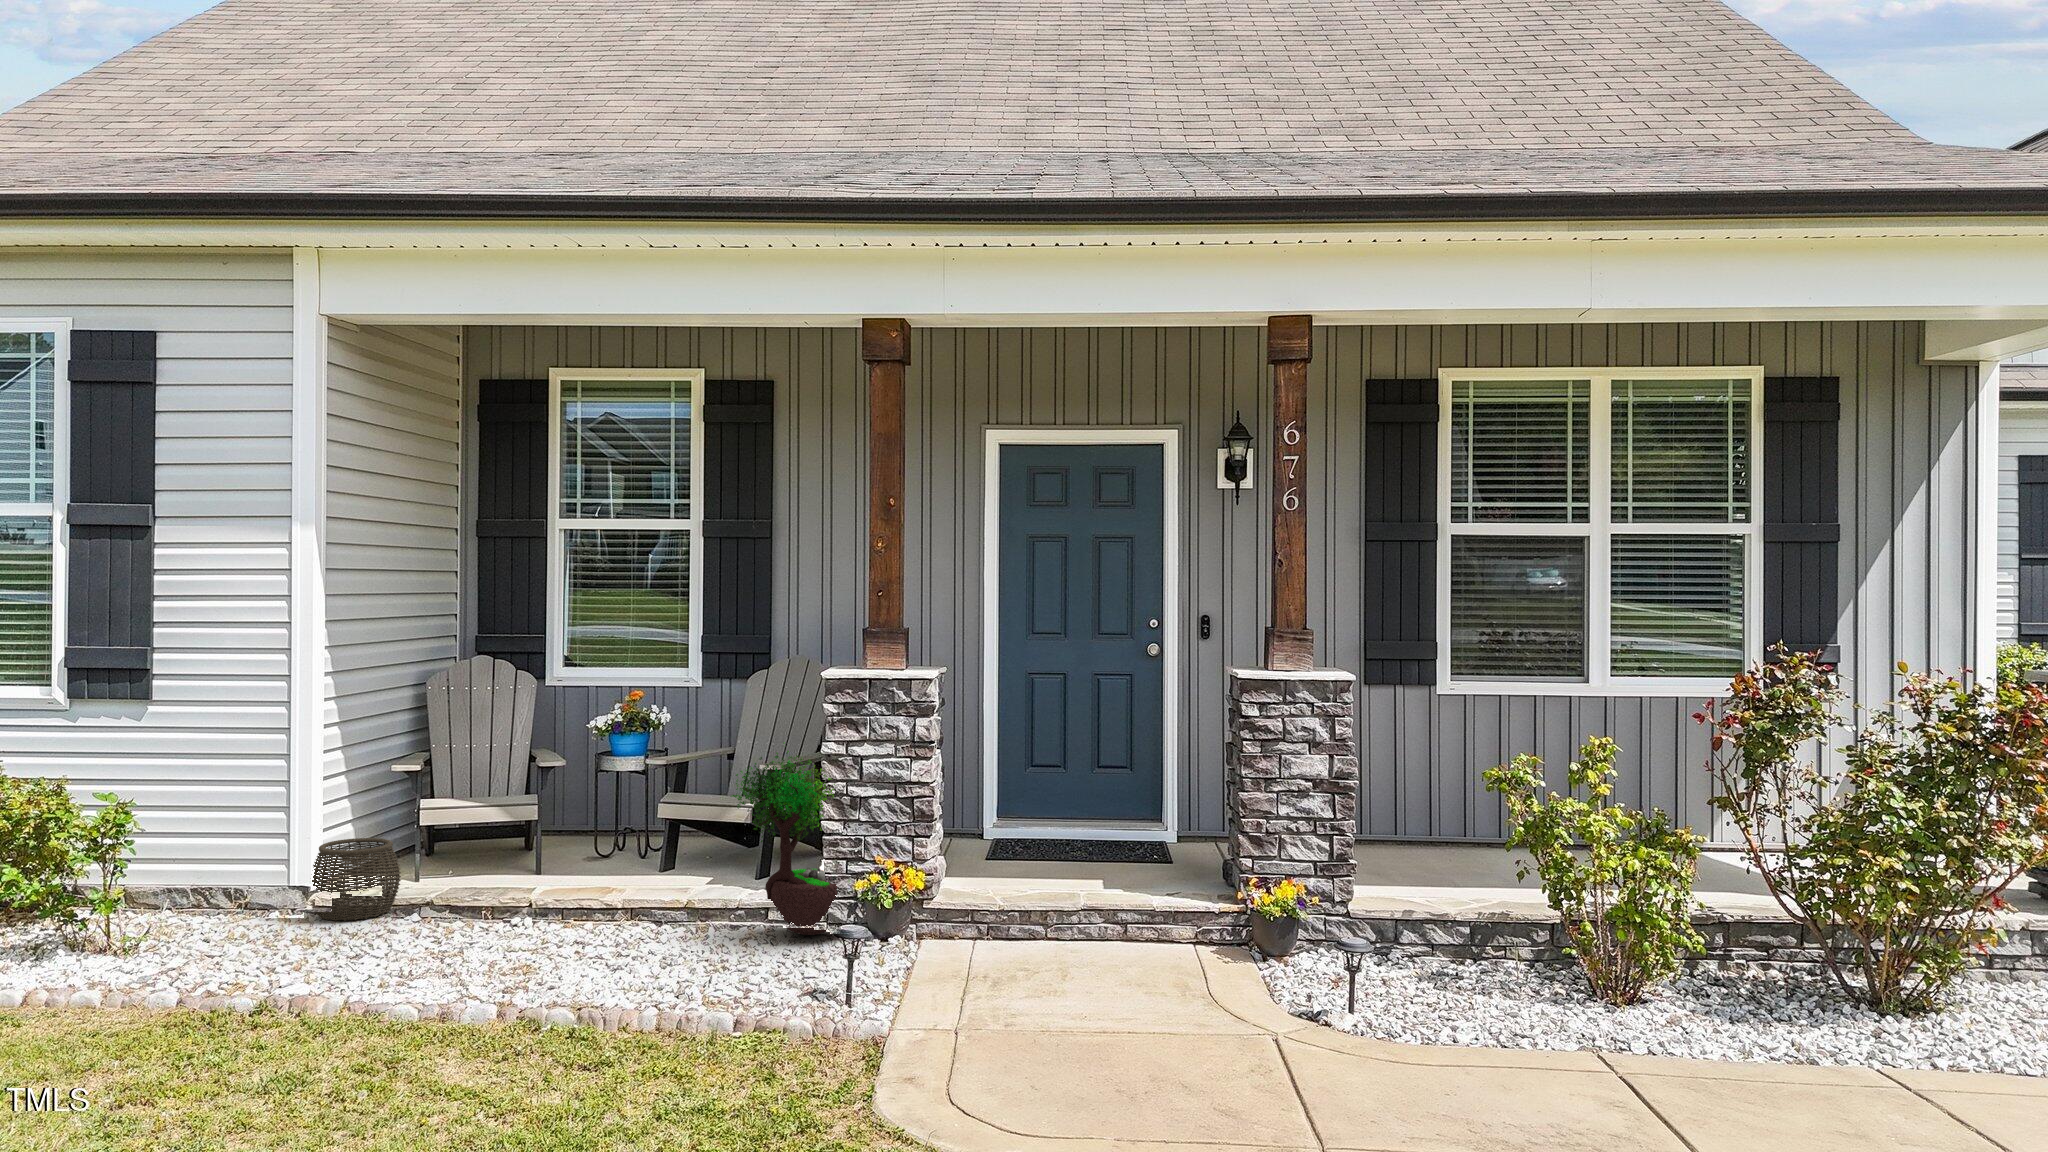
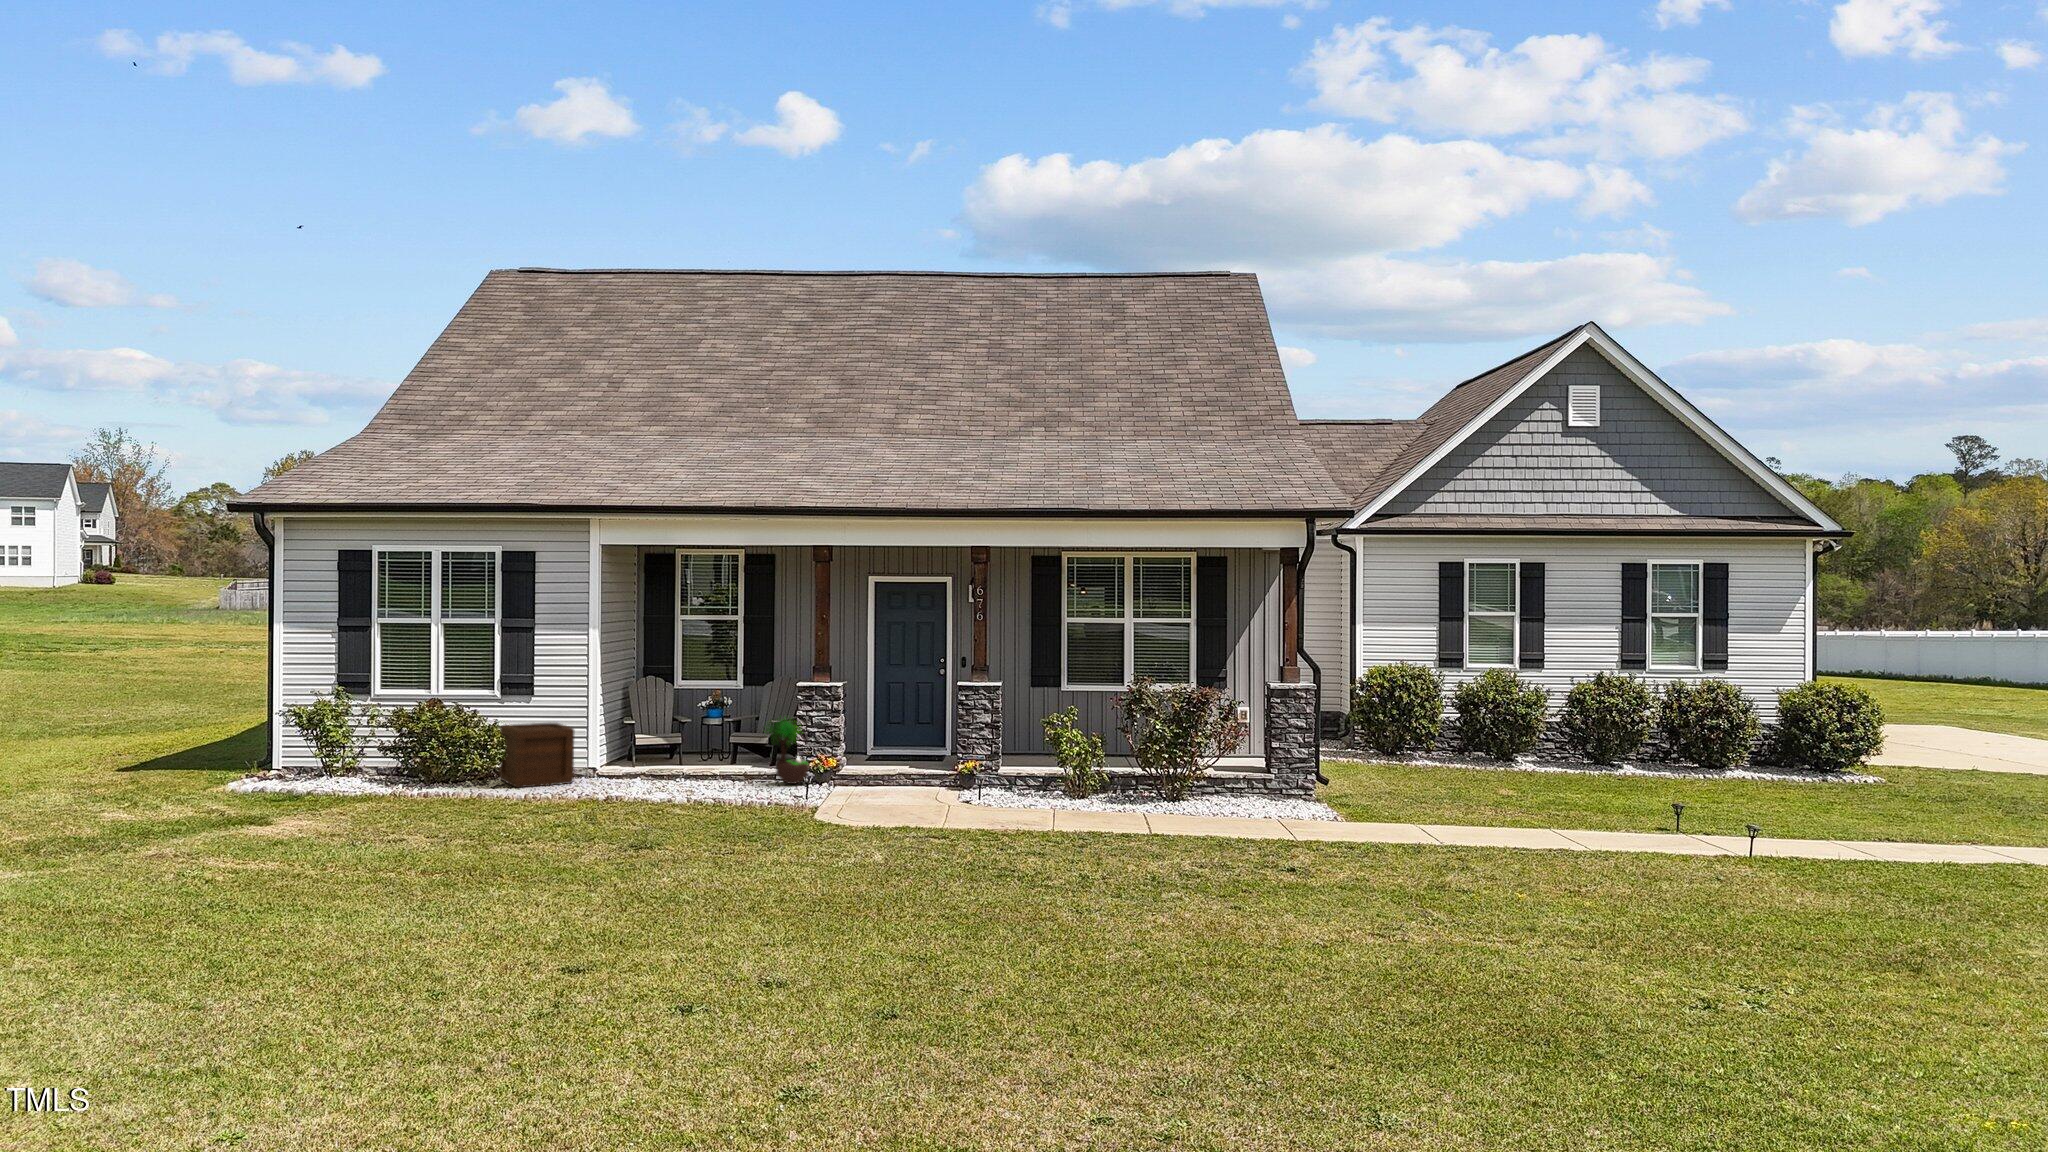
wooden crate: none [37,769,229,958] -> present [499,723,574,788]
woven basket: present [312,838,401,921] -> none [597,750,631,780]

